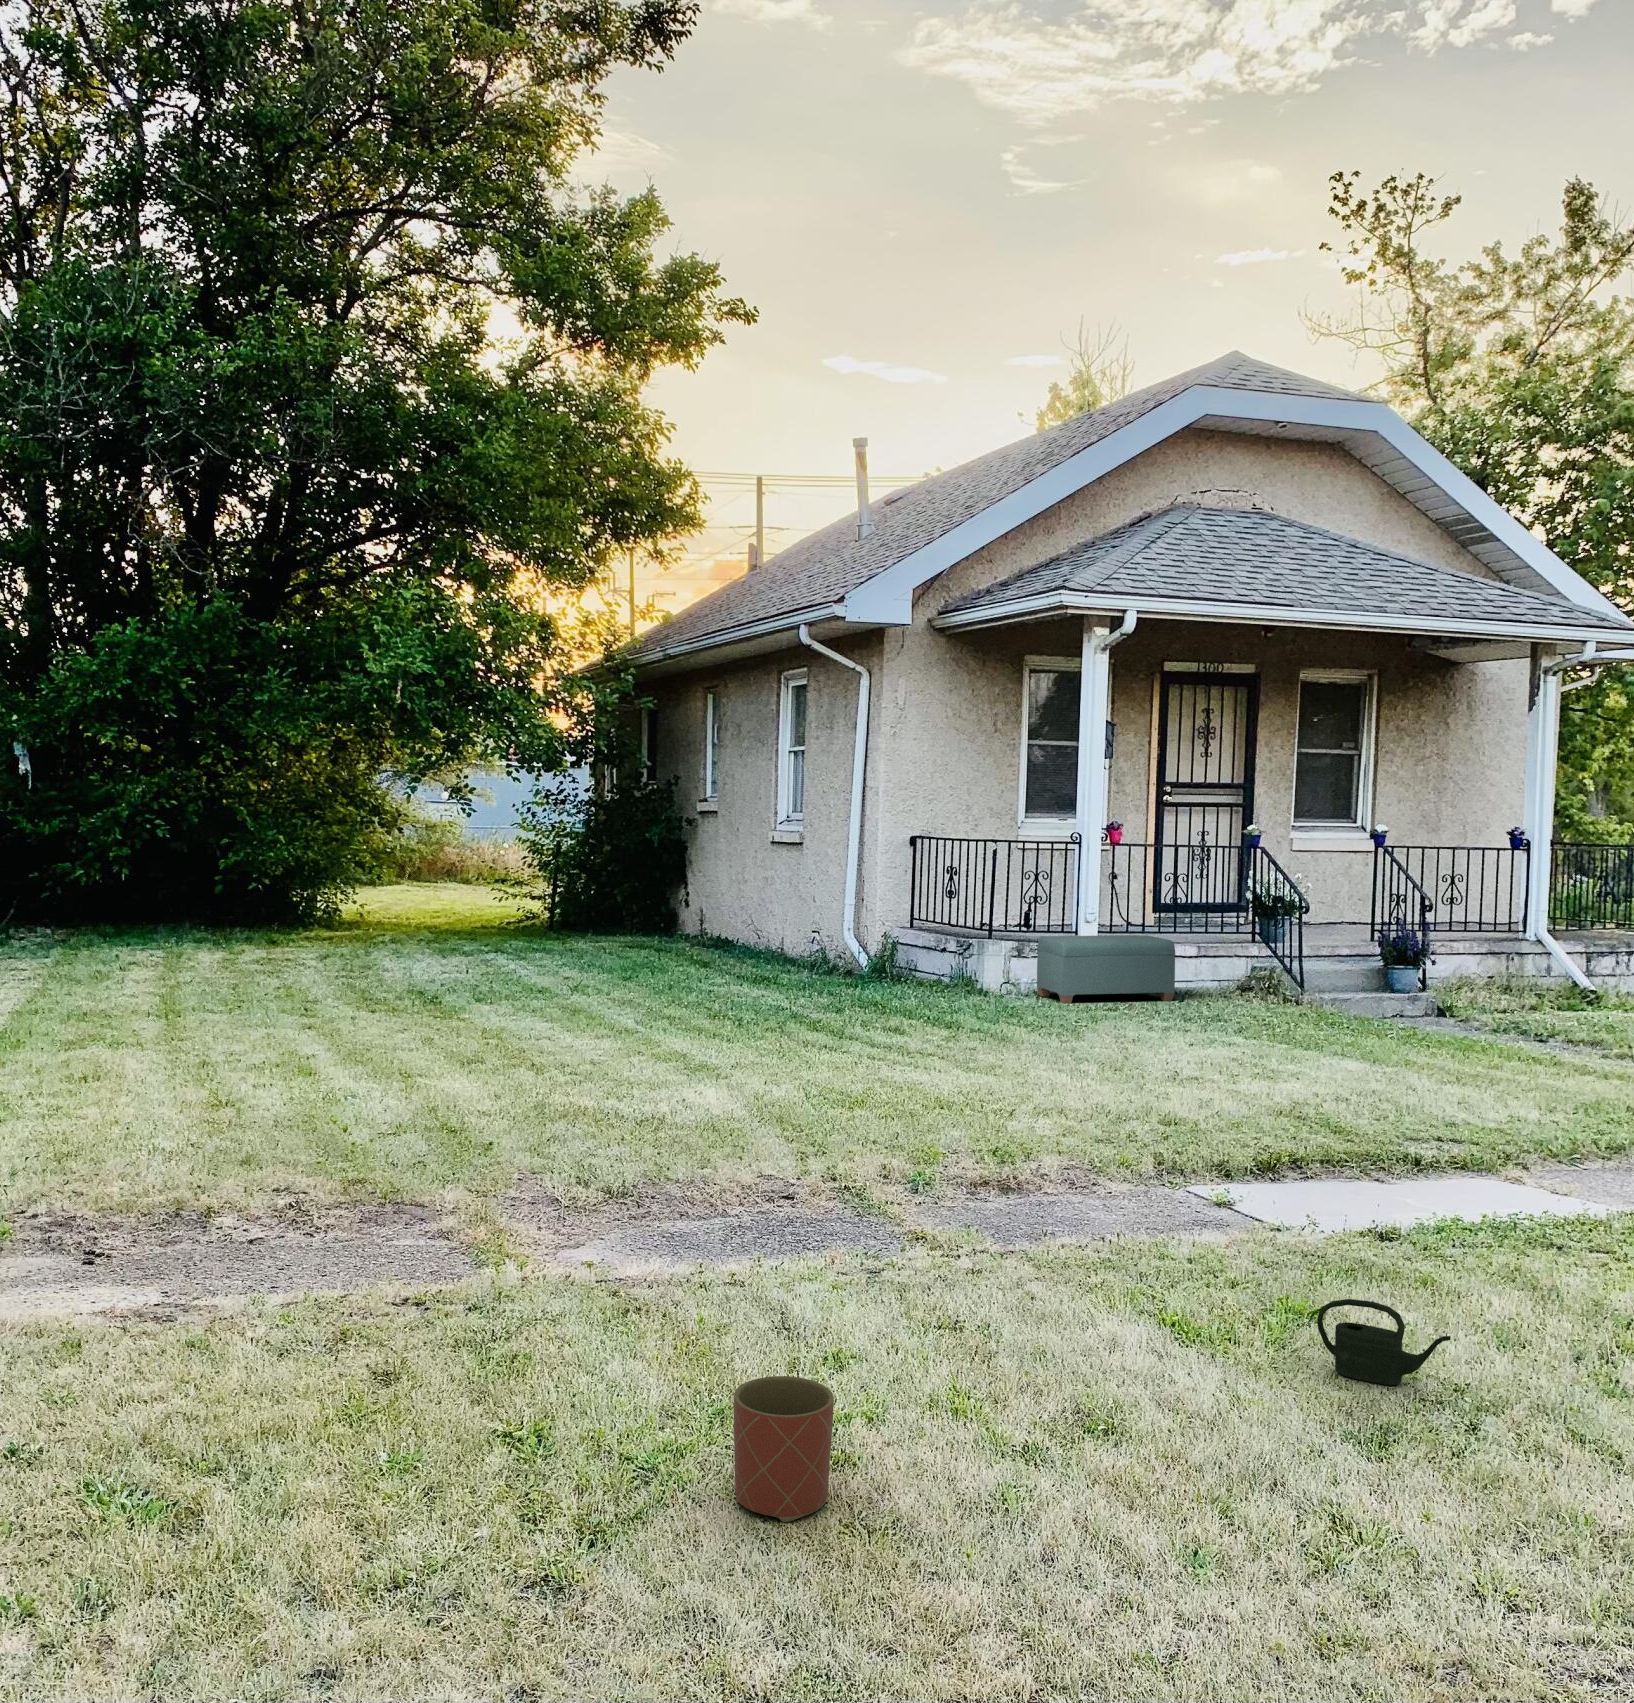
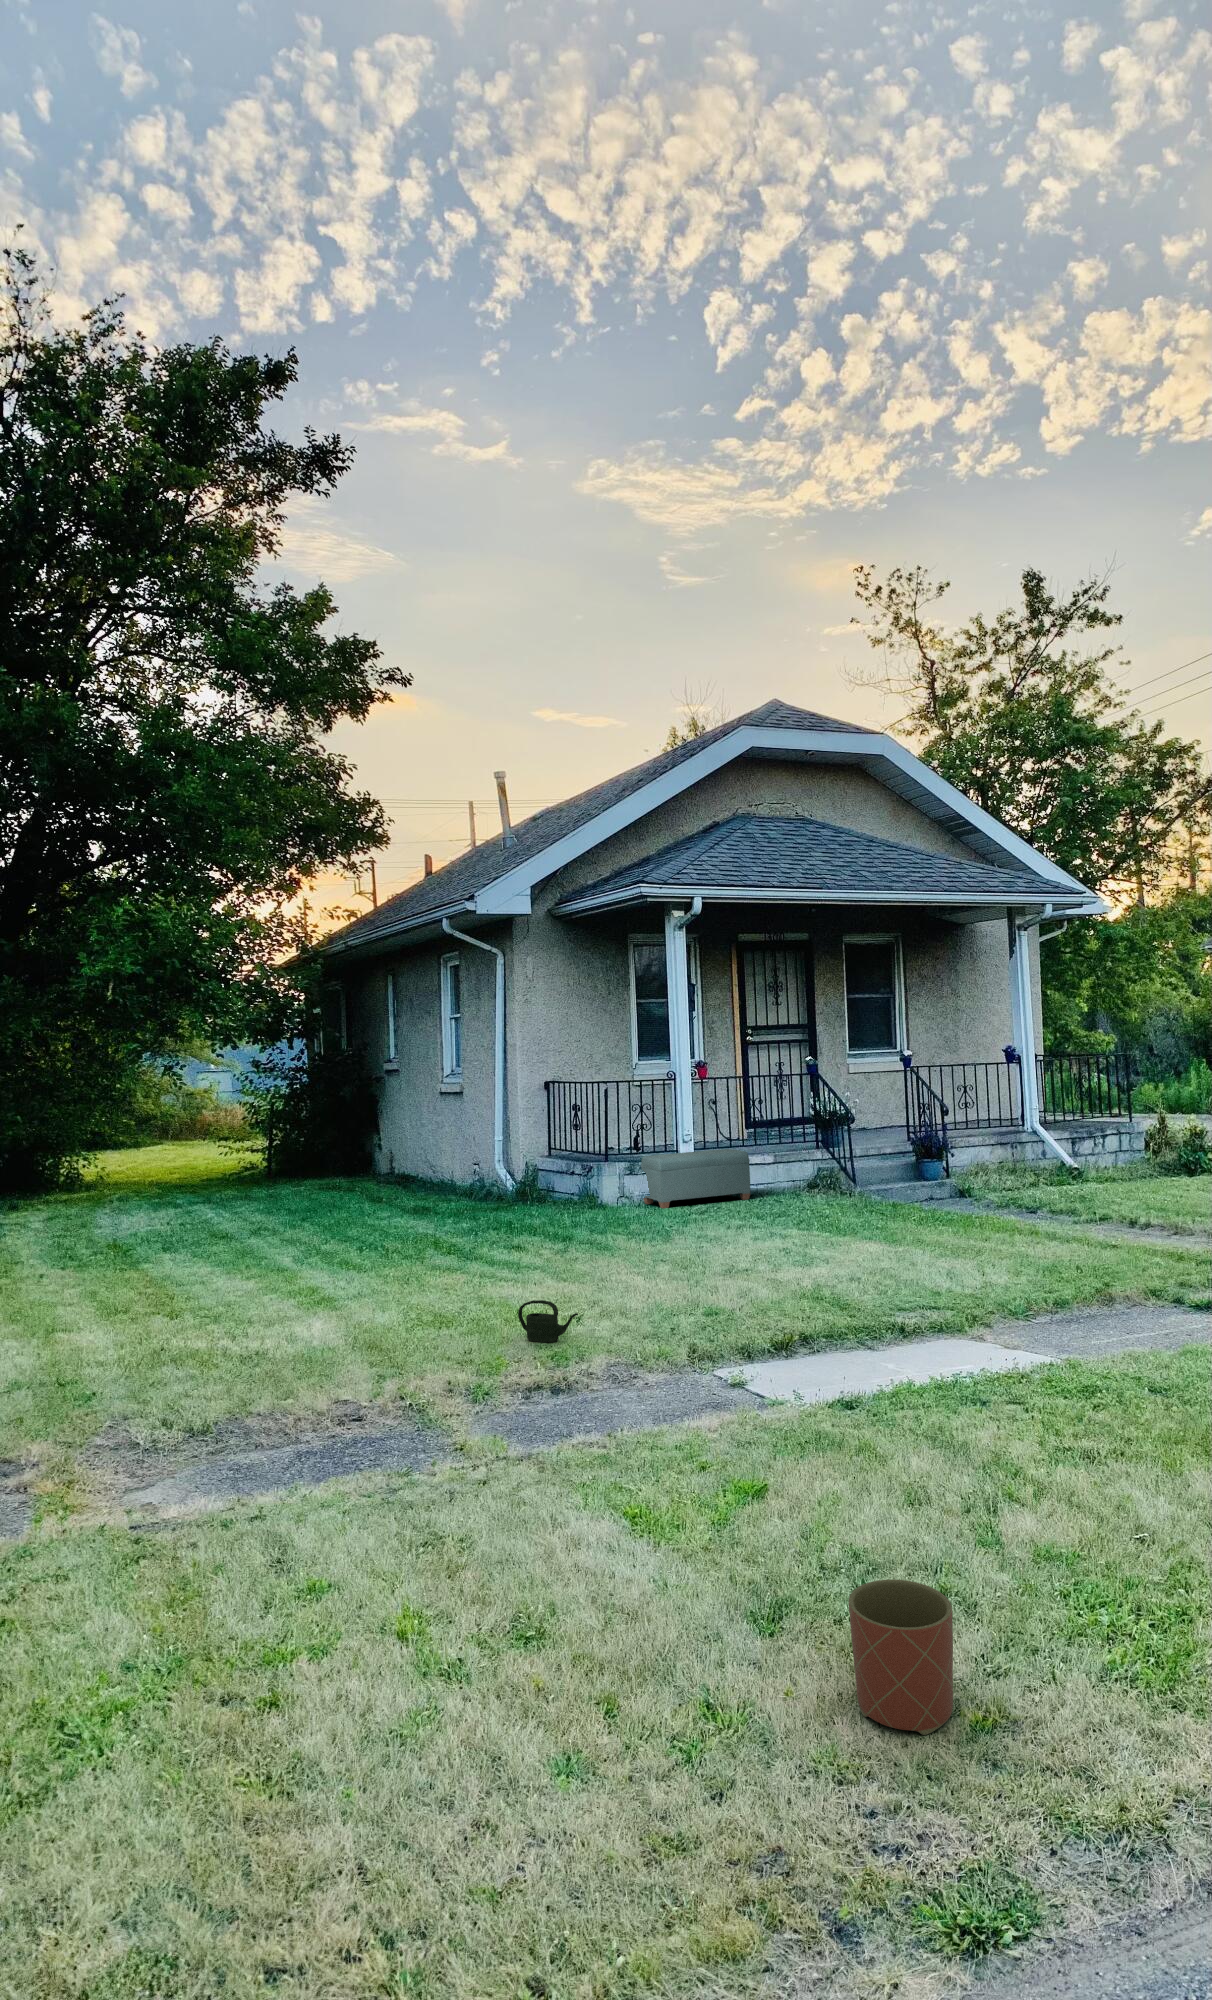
watering can: present [1317,1299,1451,1386] -> present [518,1300,578,1343]
planter: present [734,1376,834,1522] -> present [849,1580,953,1735]

